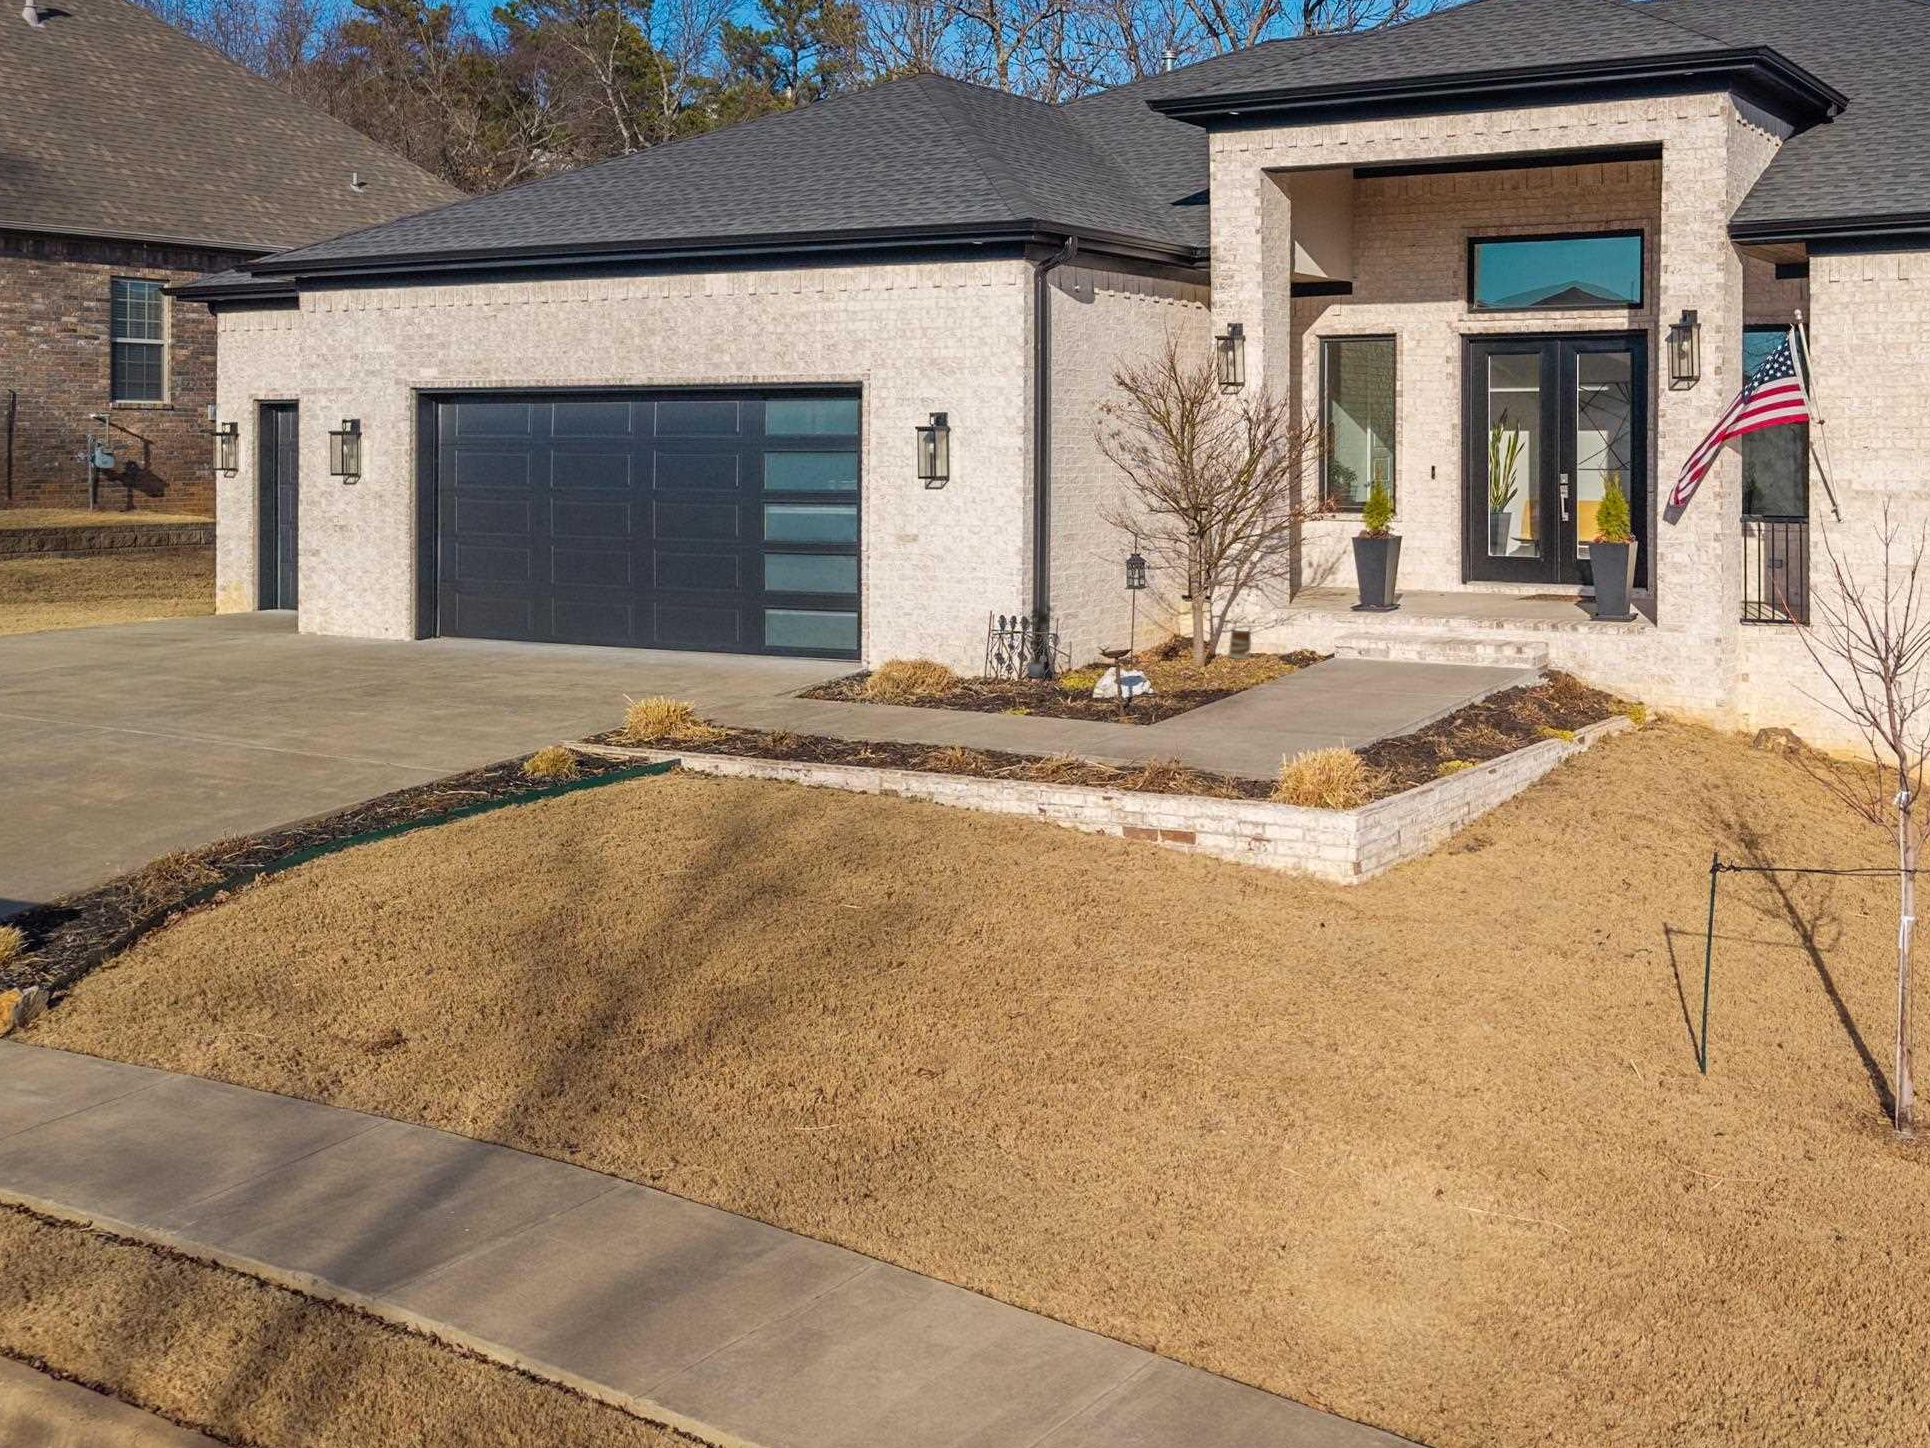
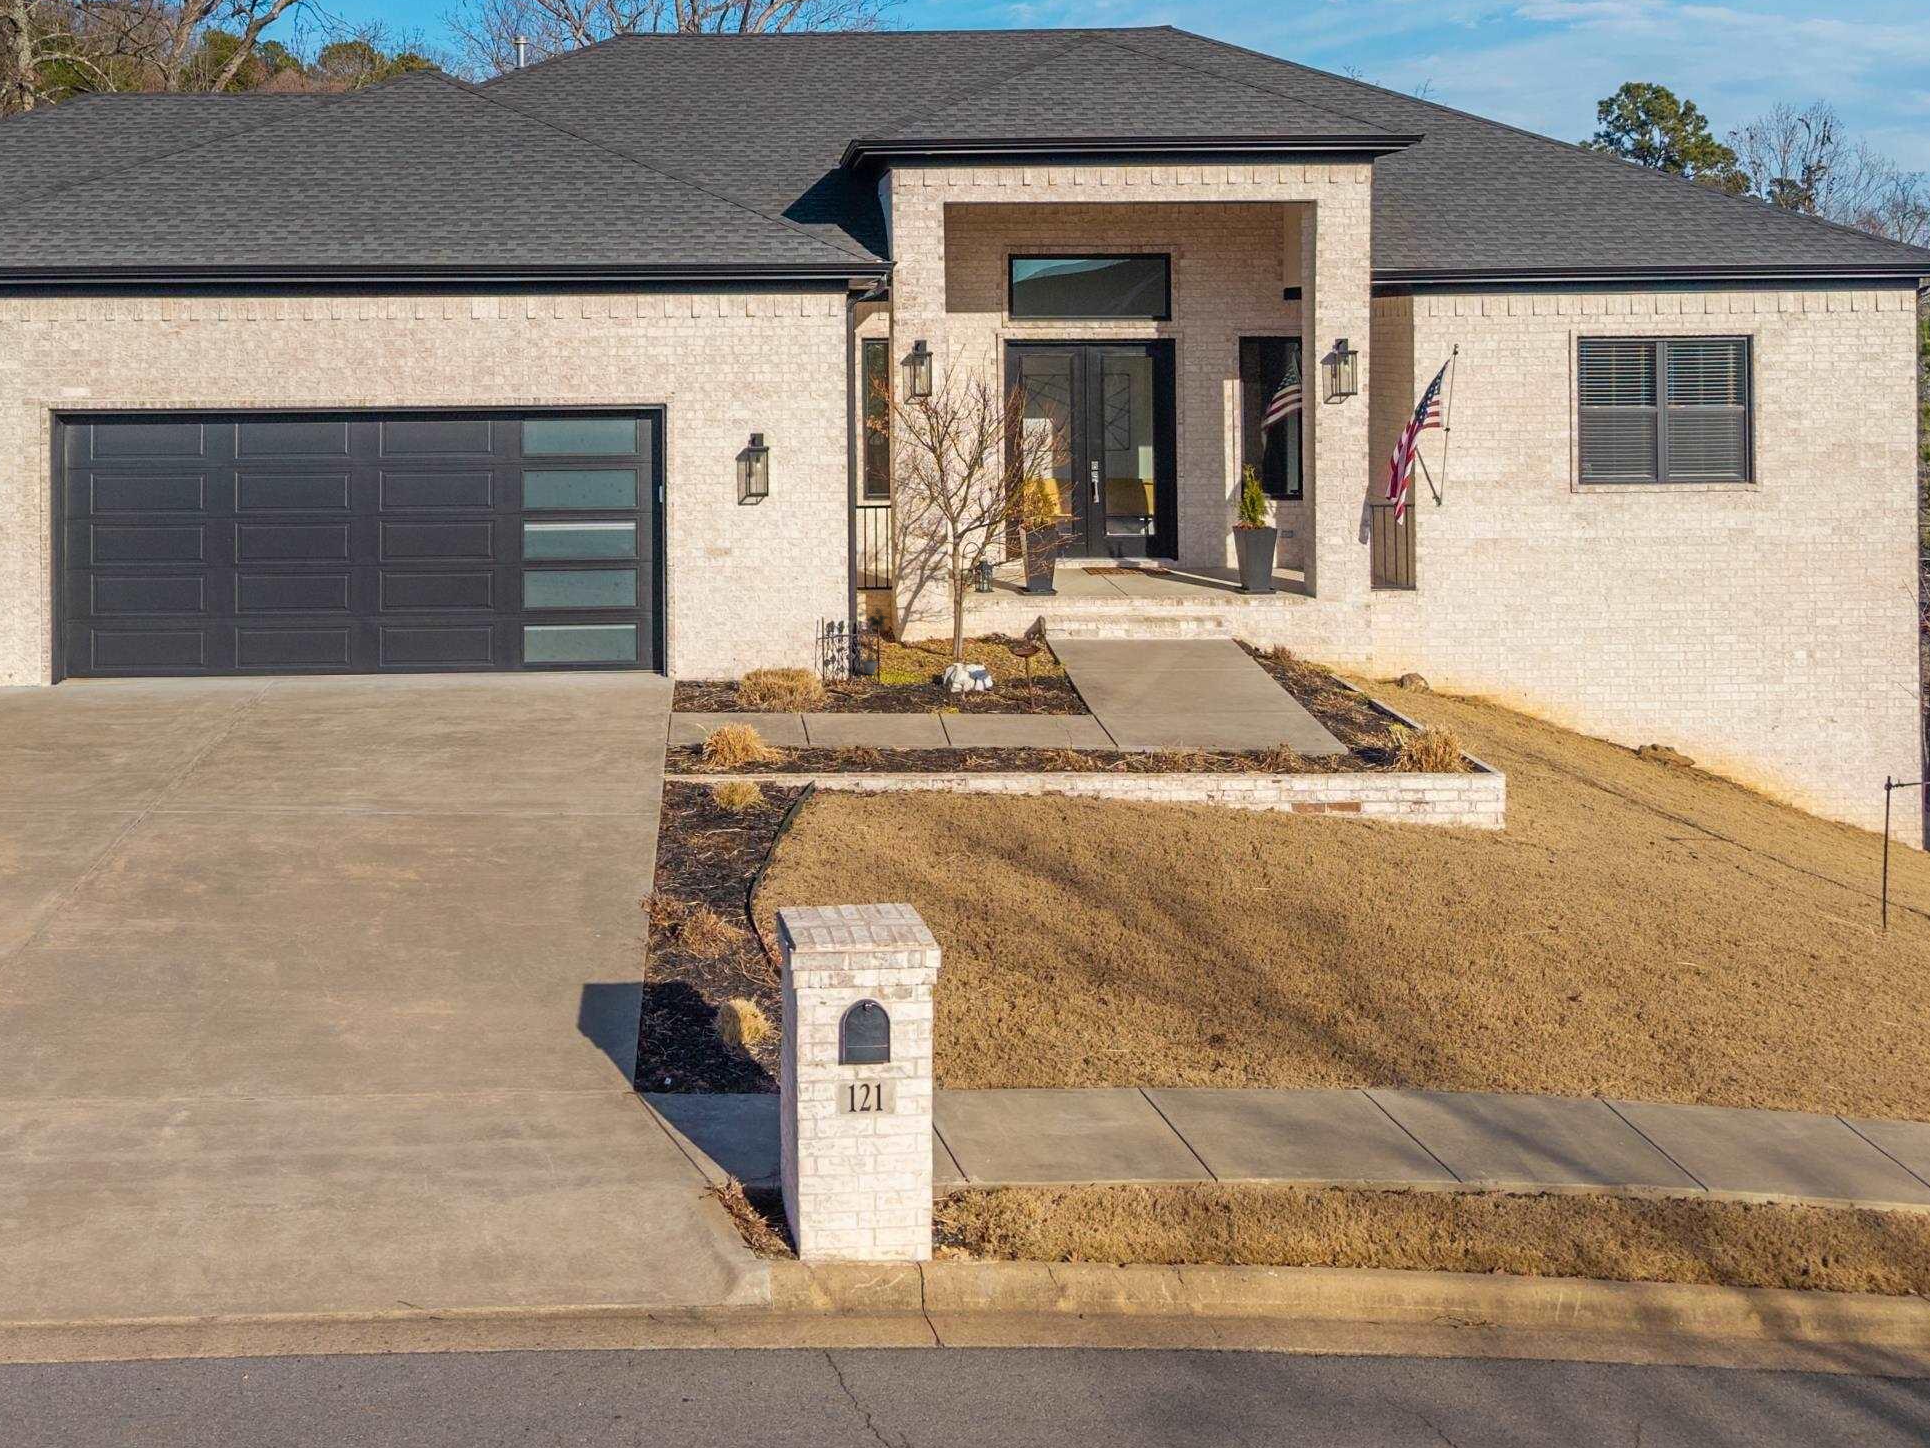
wooden bucket: present [1229,628,1251,659] -> none [958,603,978,641]

